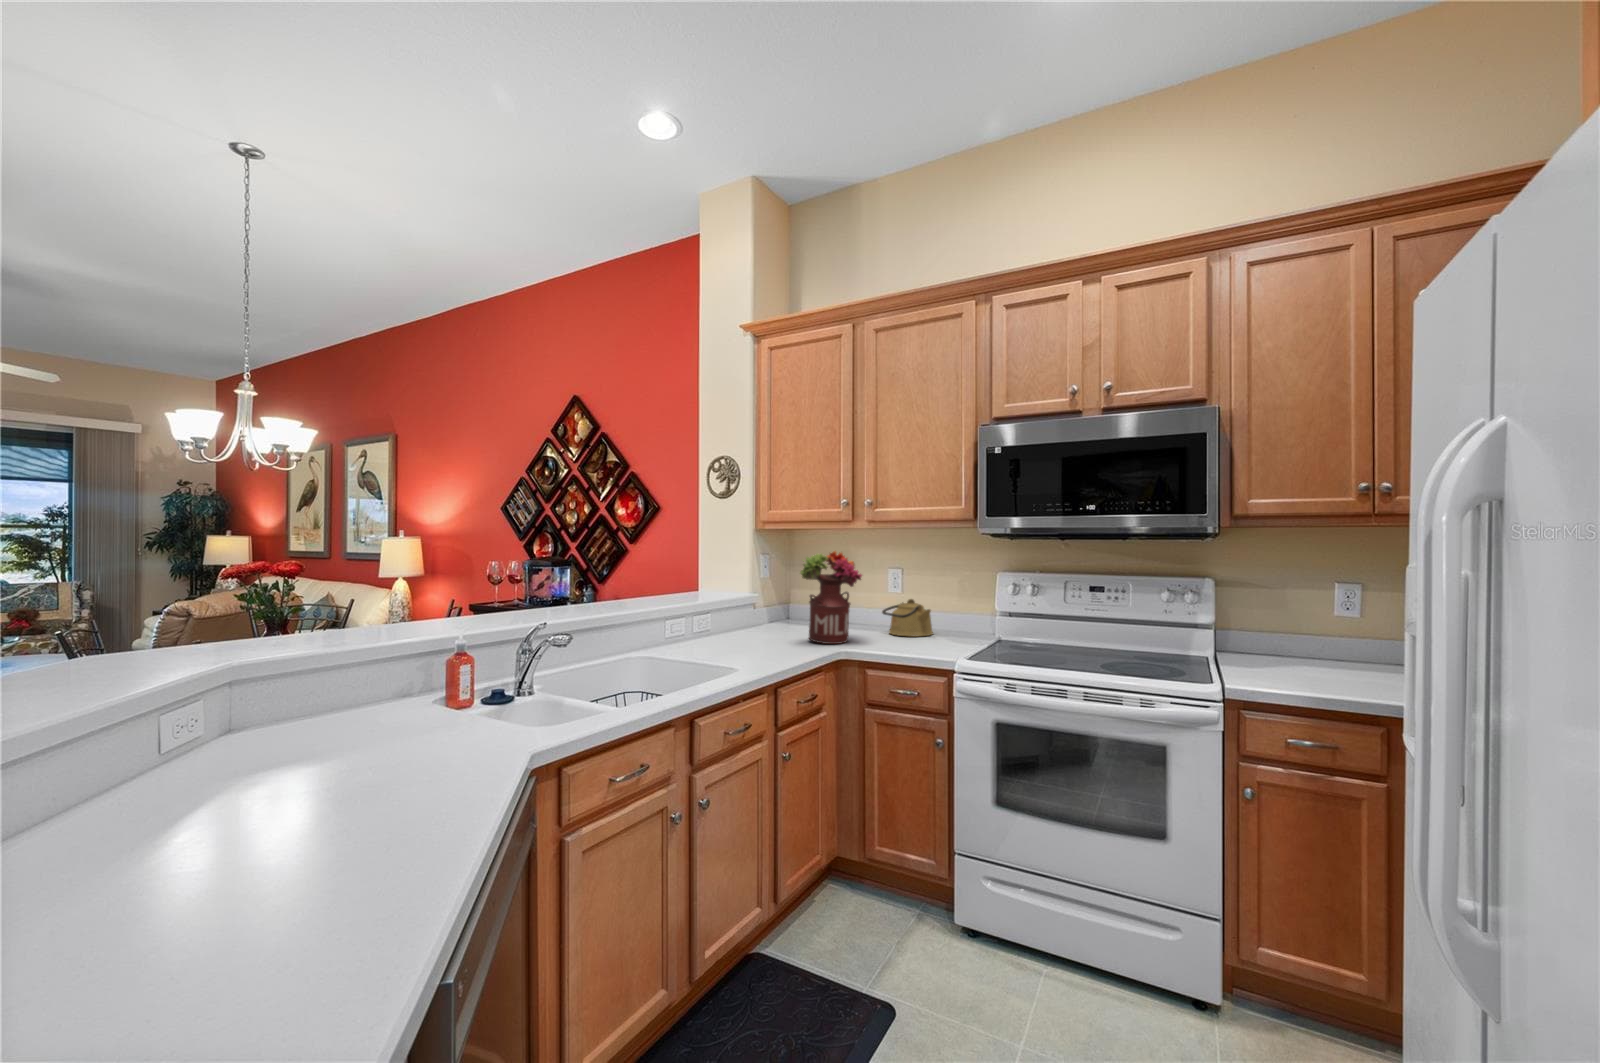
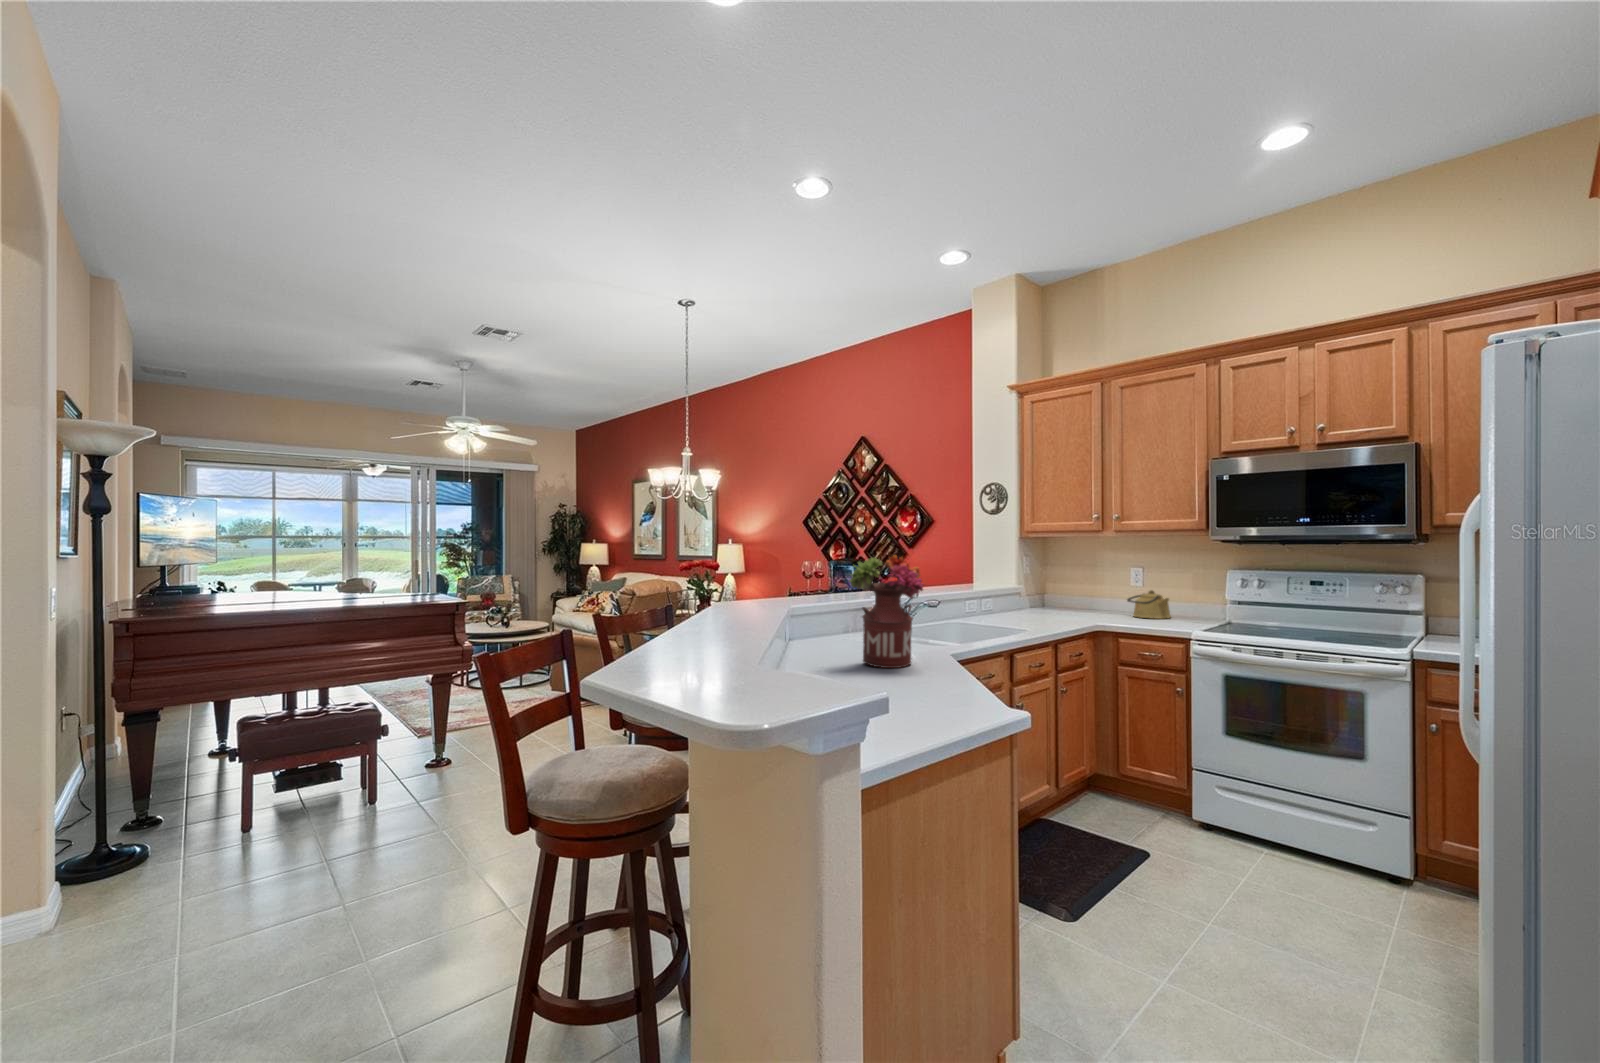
flower arrangement: present [800,551,862,644] -> present [849,555,924,668]

